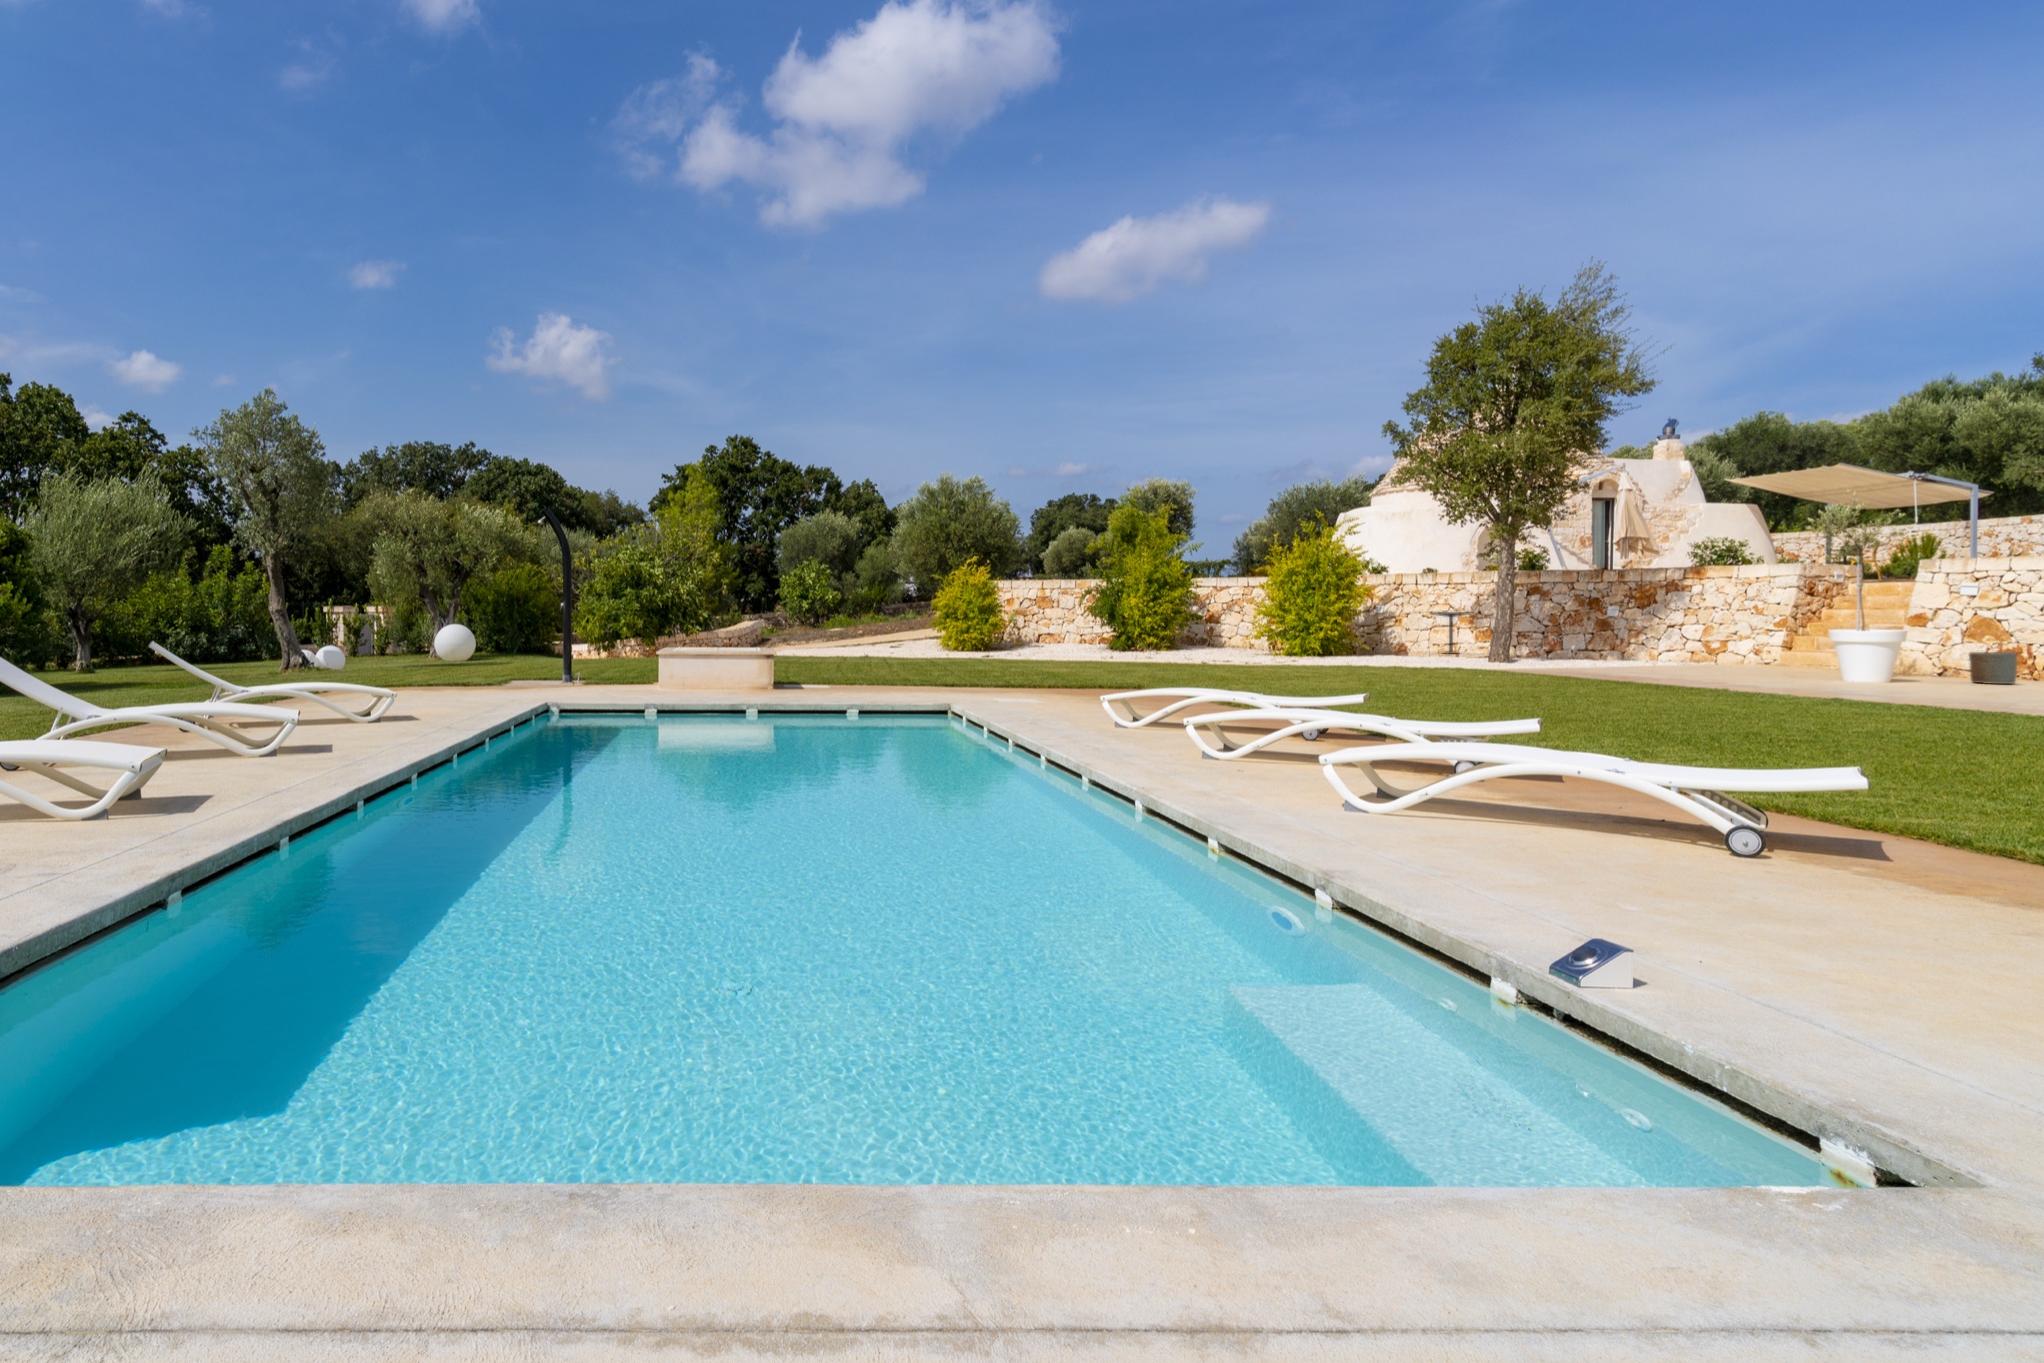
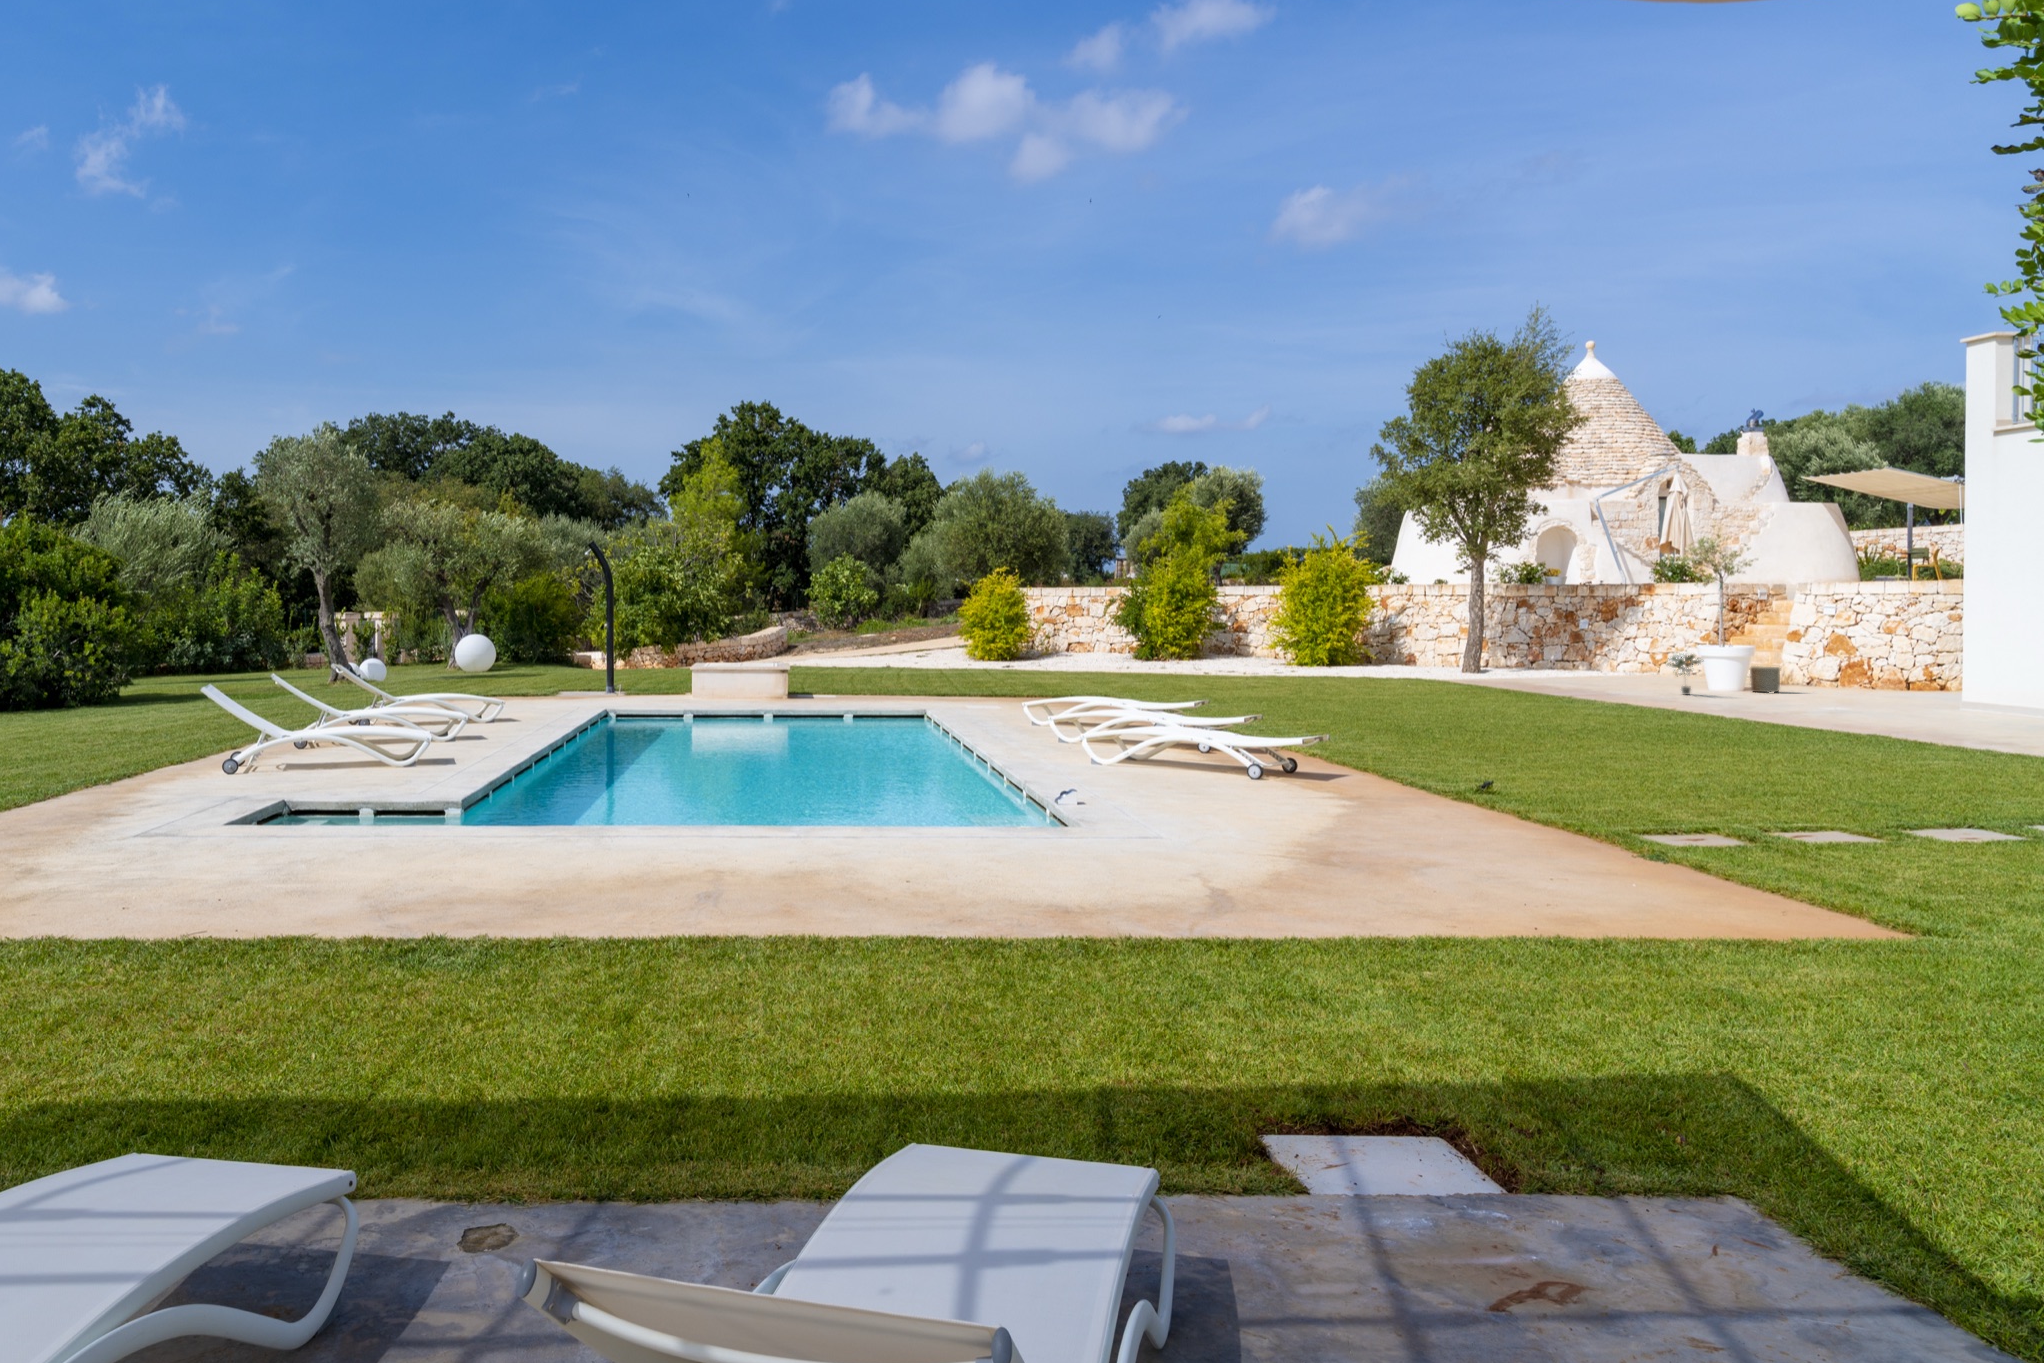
pedestal table: present [1431,612,1472,654] -> none [1429,624,1469,664]
potted plant: none [1883,635,1945,687] -> present [1668,655,1701,695]

